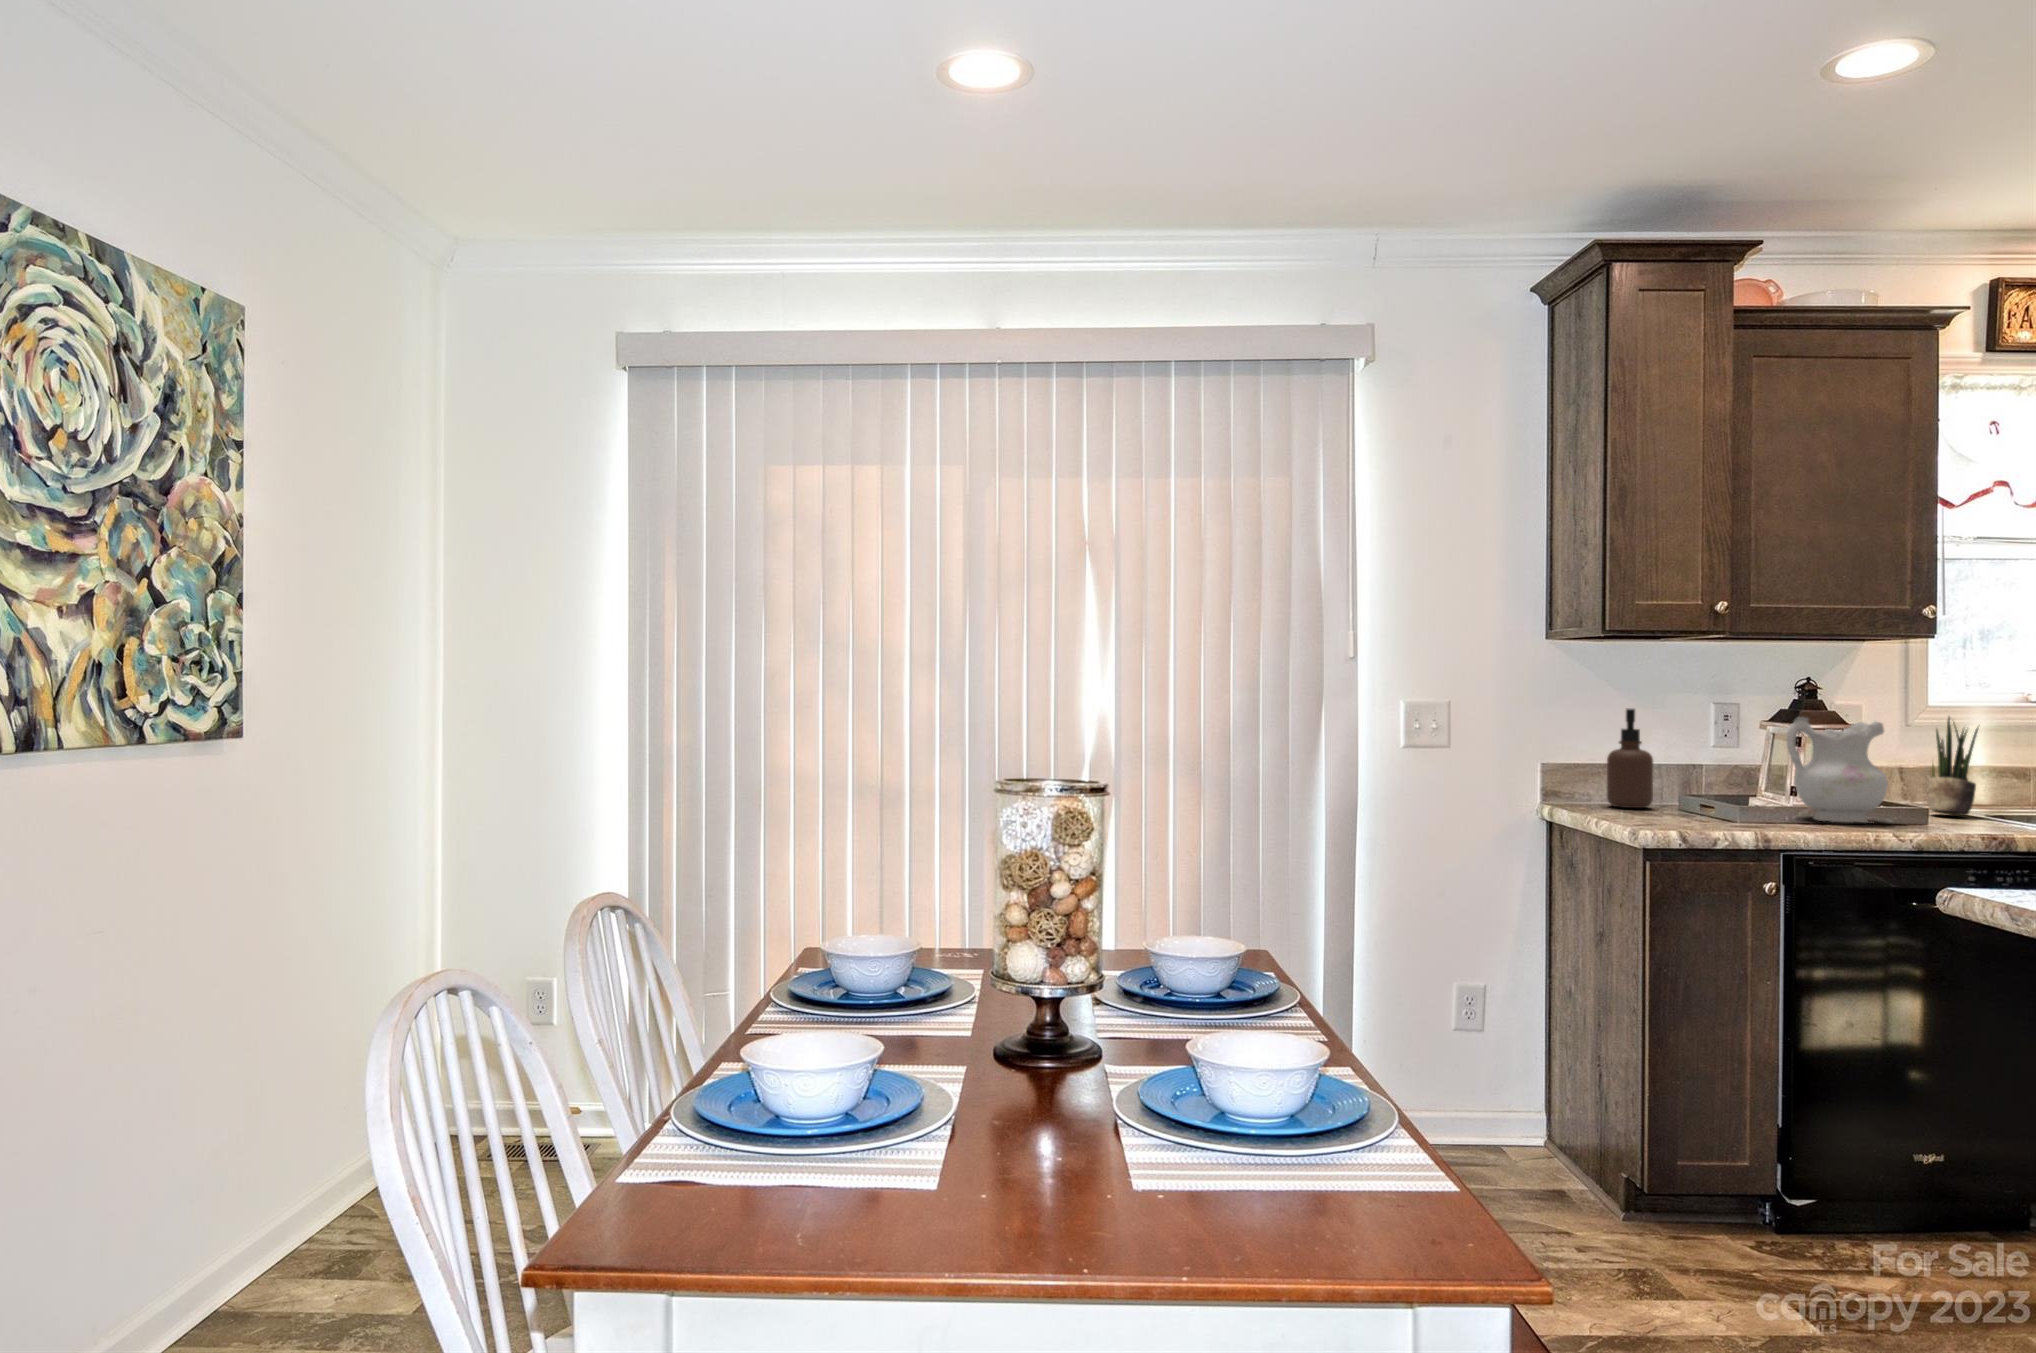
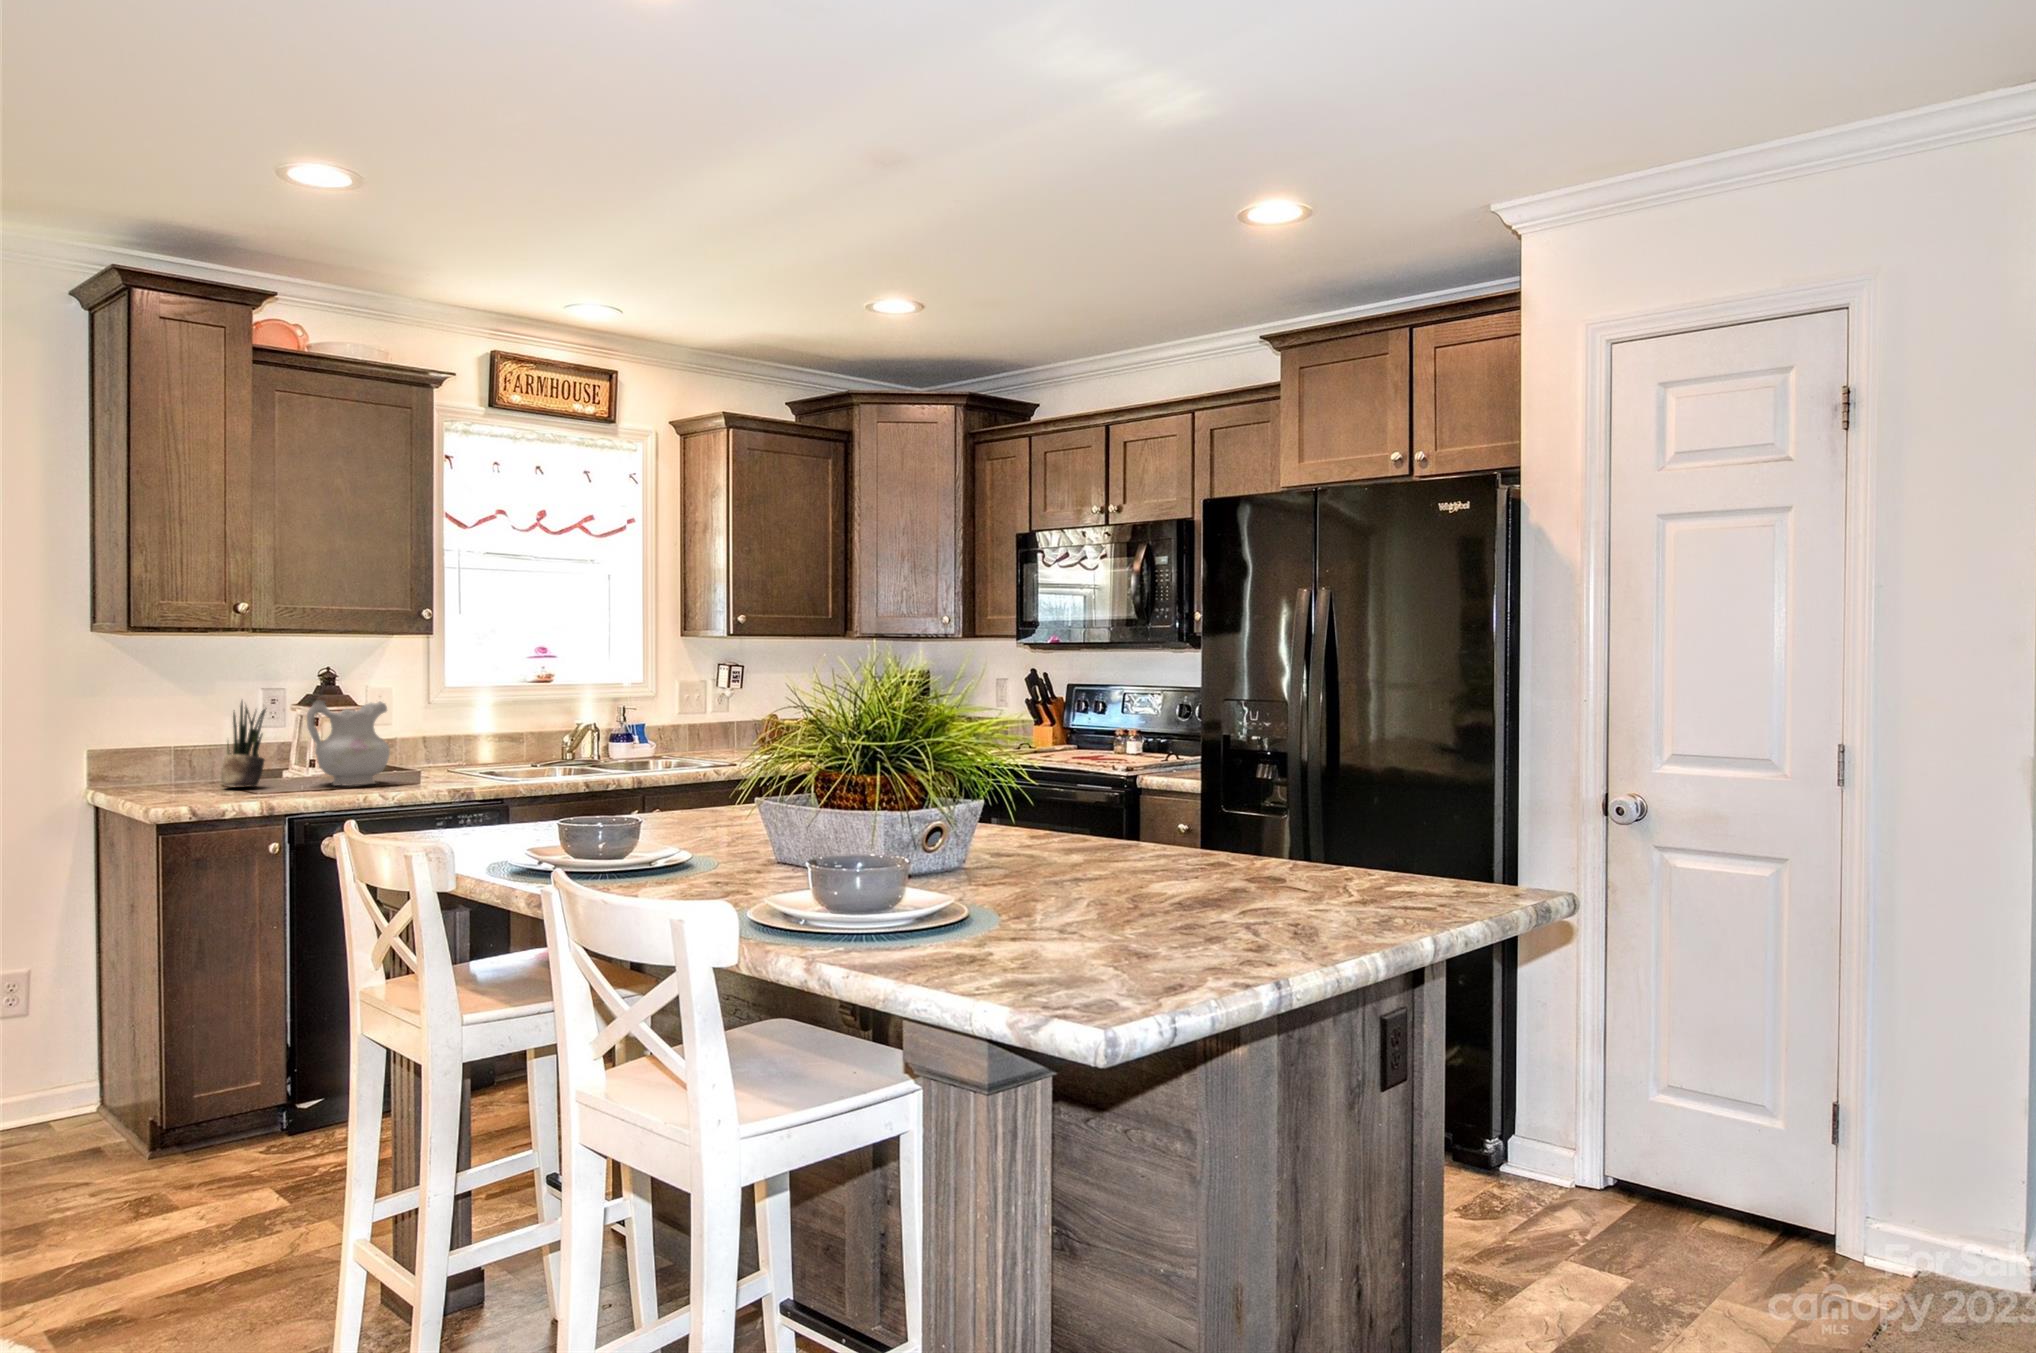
soap dispenser: present [1607,709,1653,808] -> none [146,697,192,788]
potted plant: present [1928,717,1978,815] -> present [223,702,266,786]

